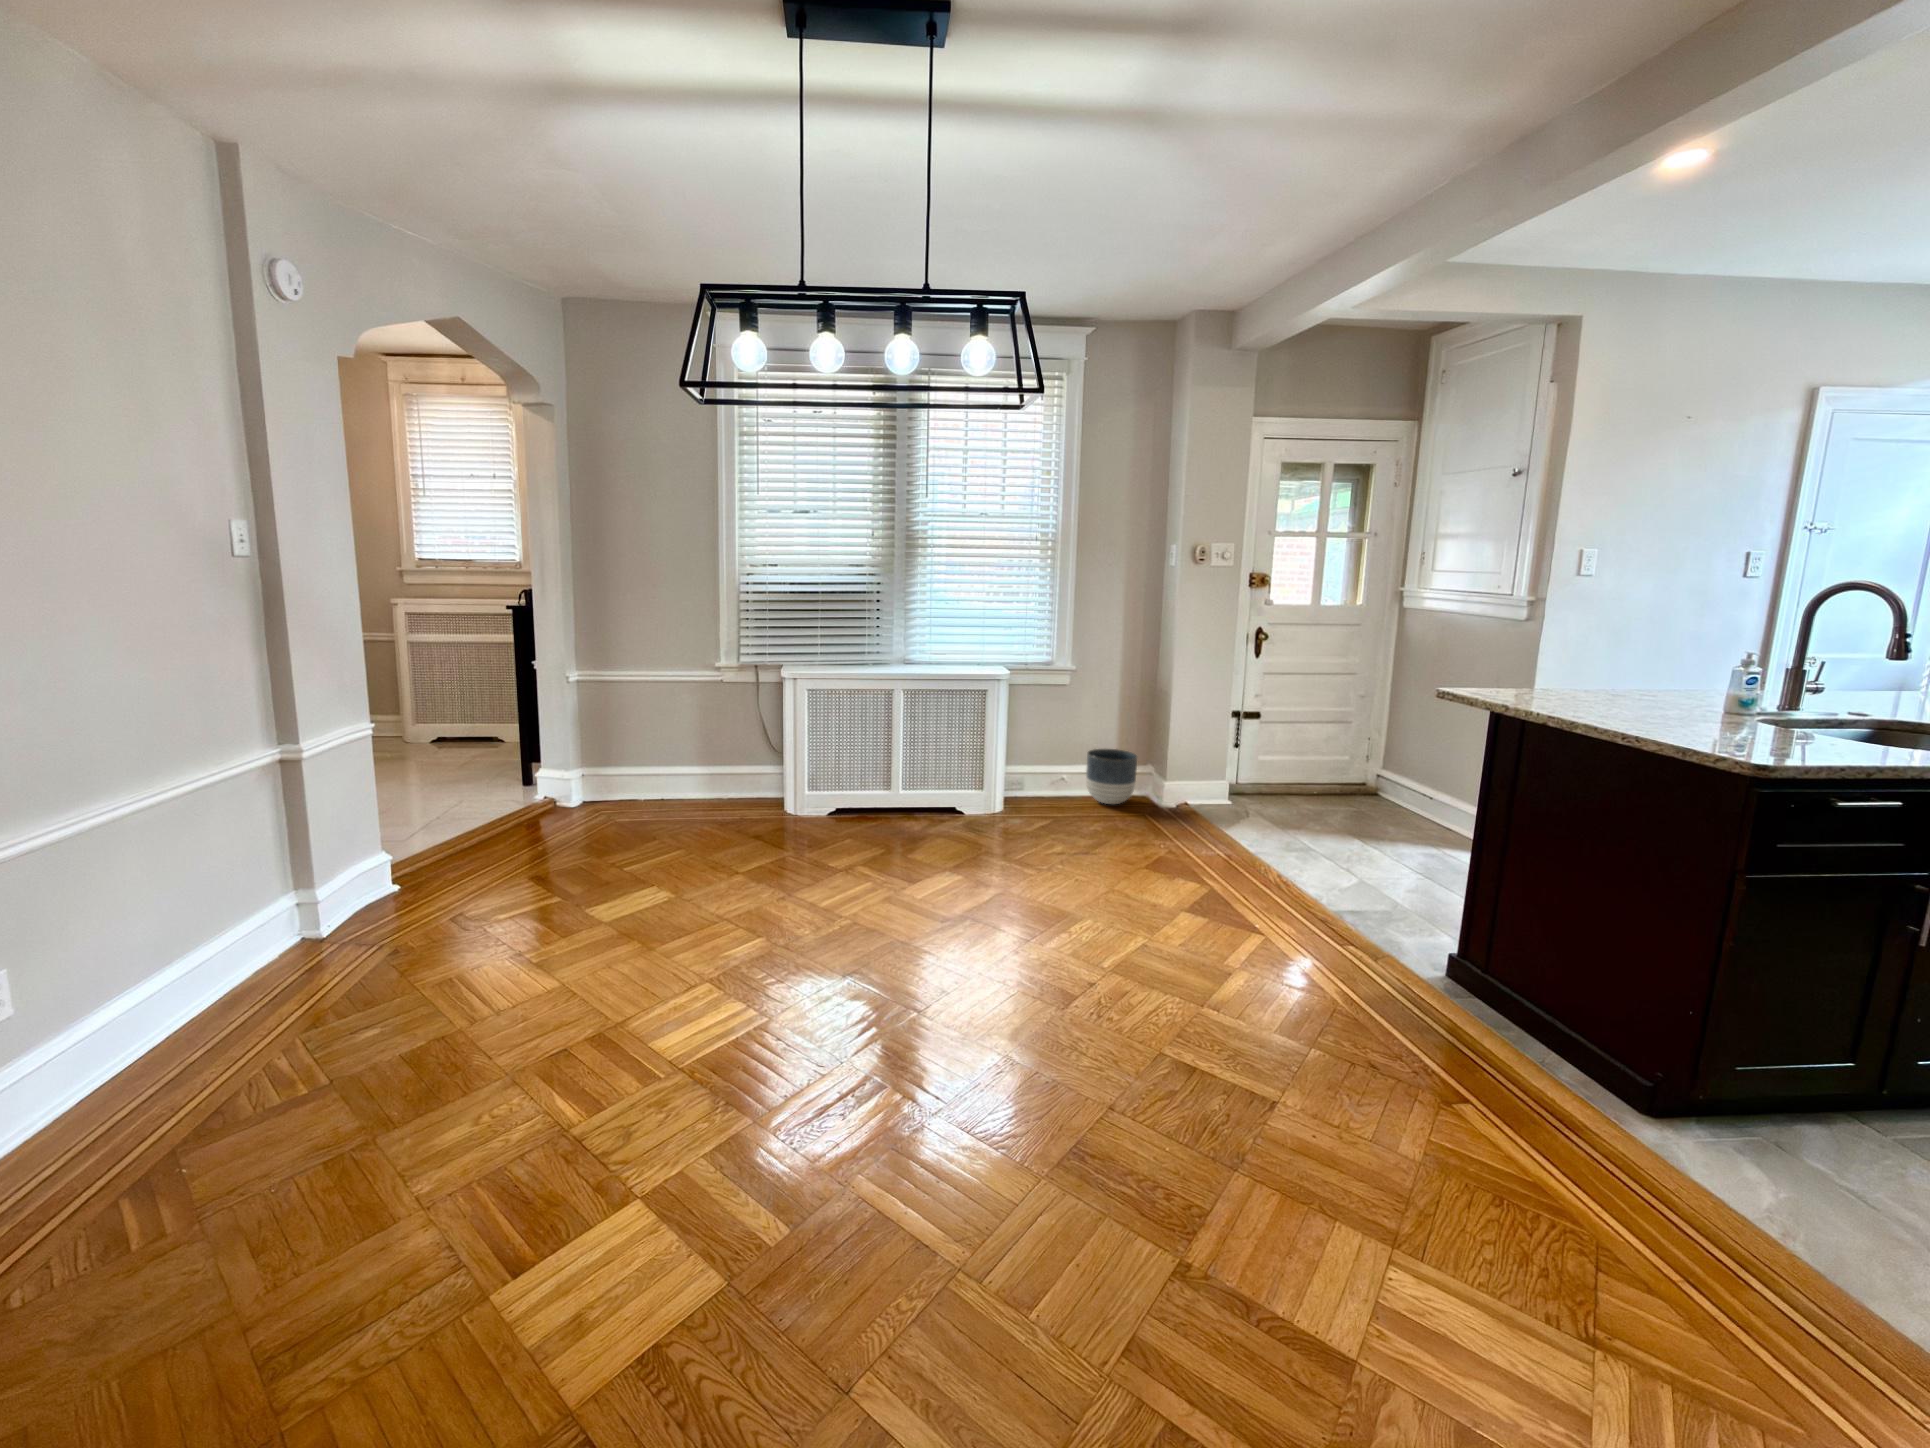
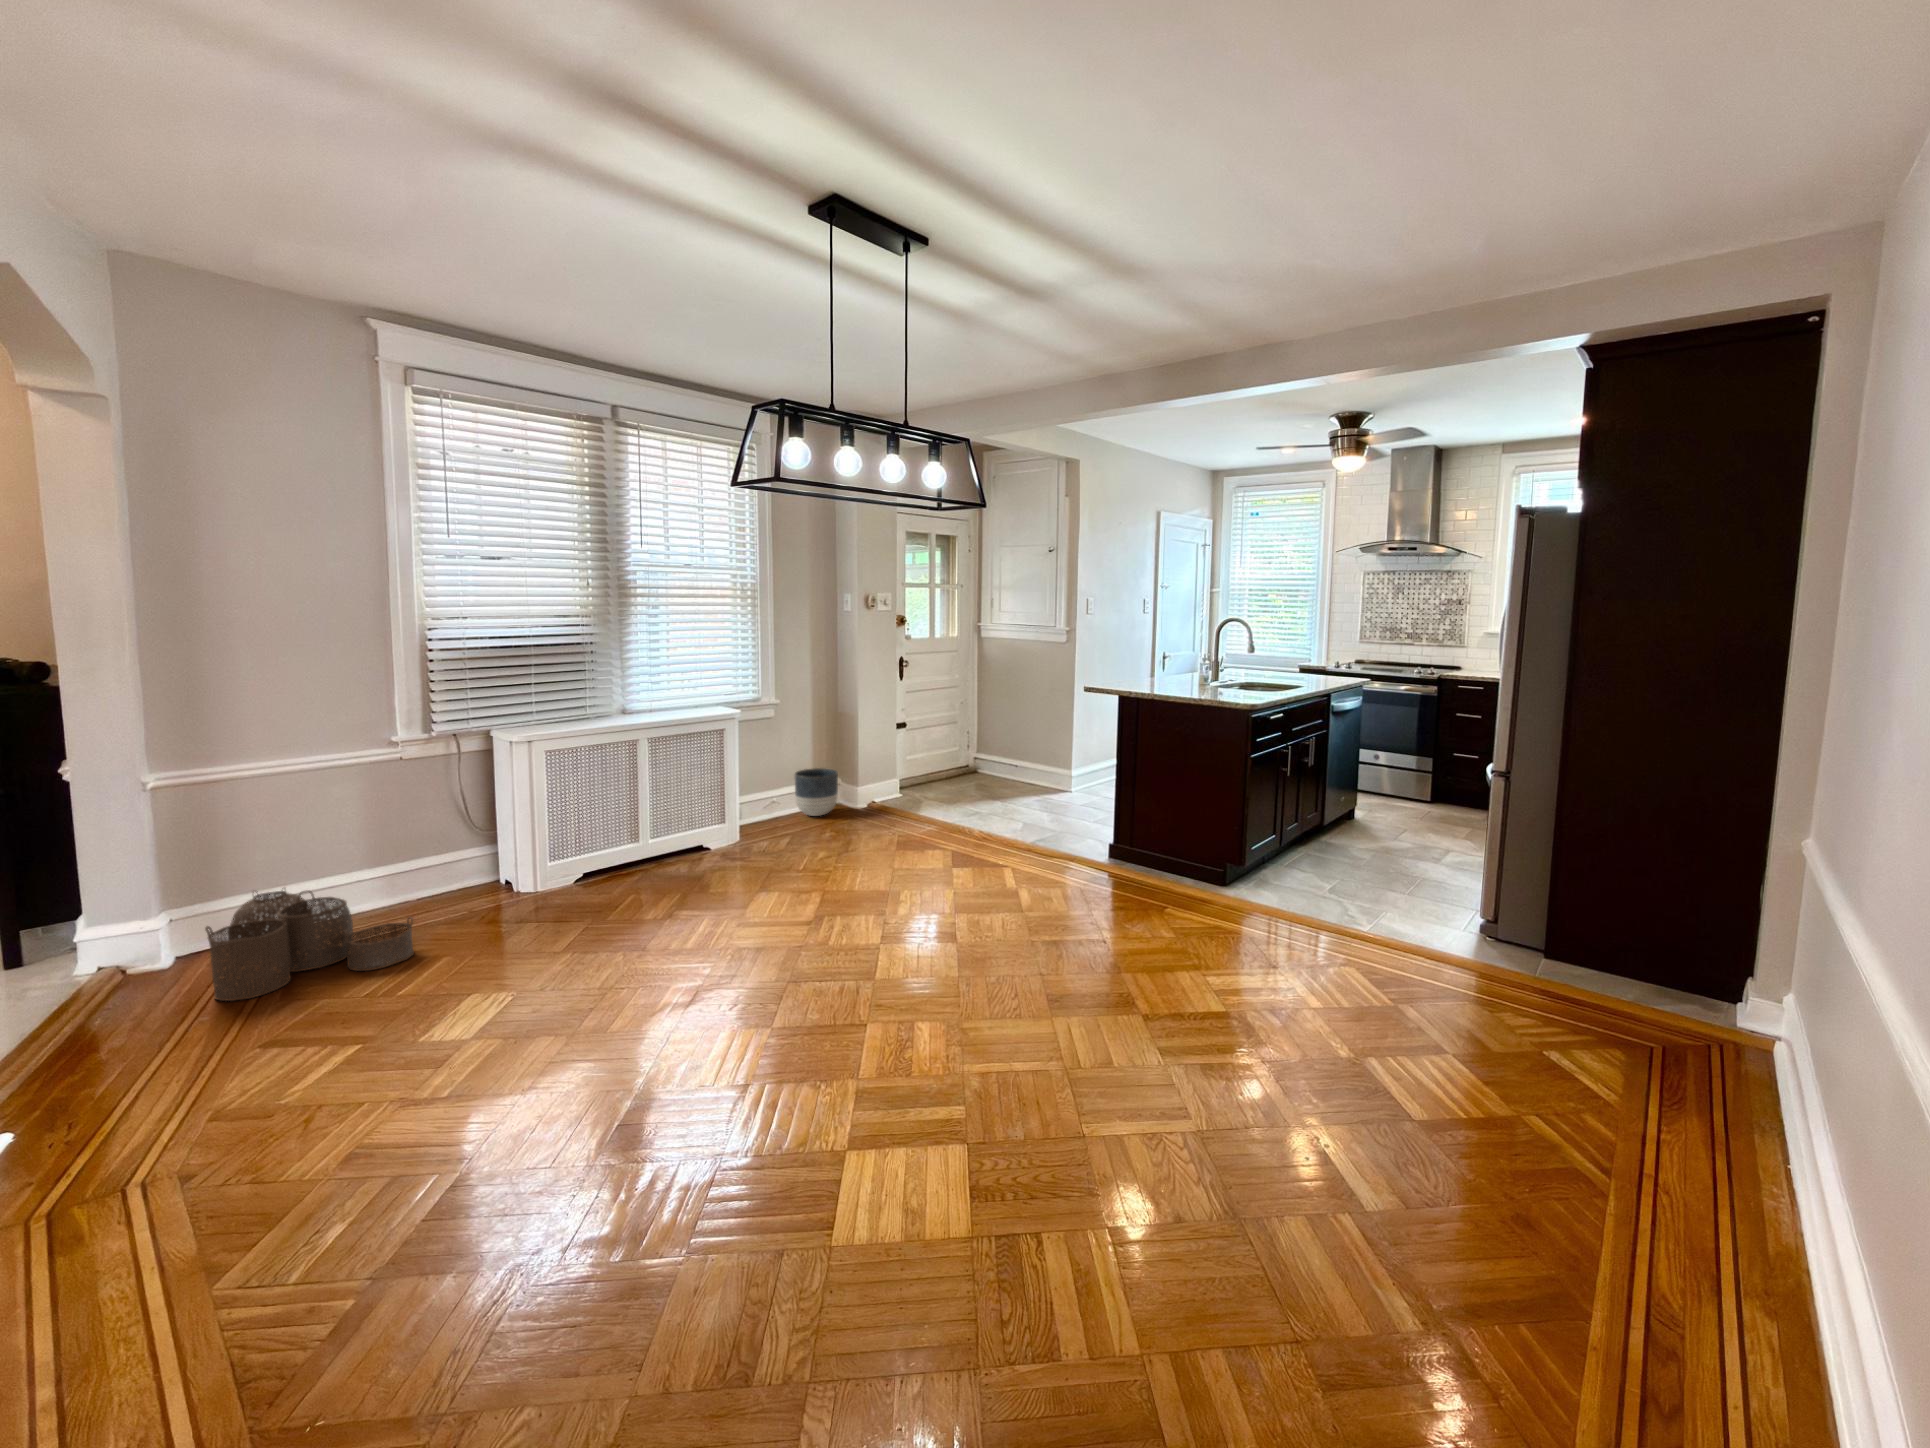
woven basket: none [558,765,677,845] -> present [205,891,414,1001]

